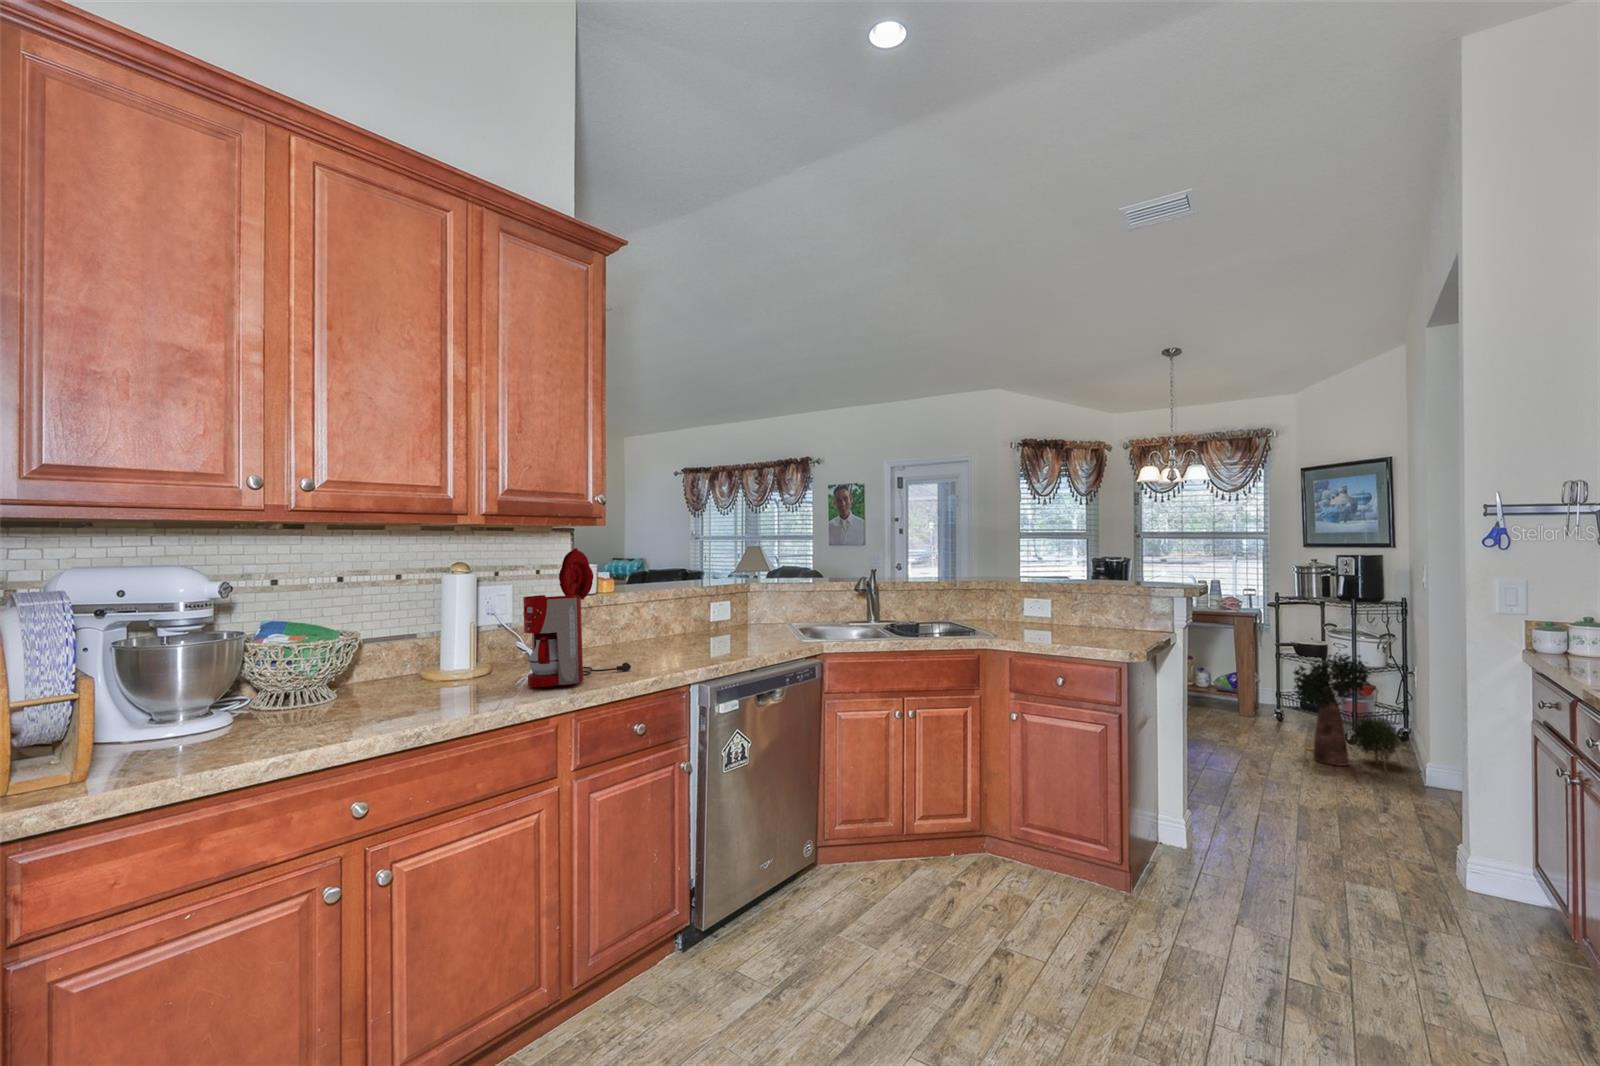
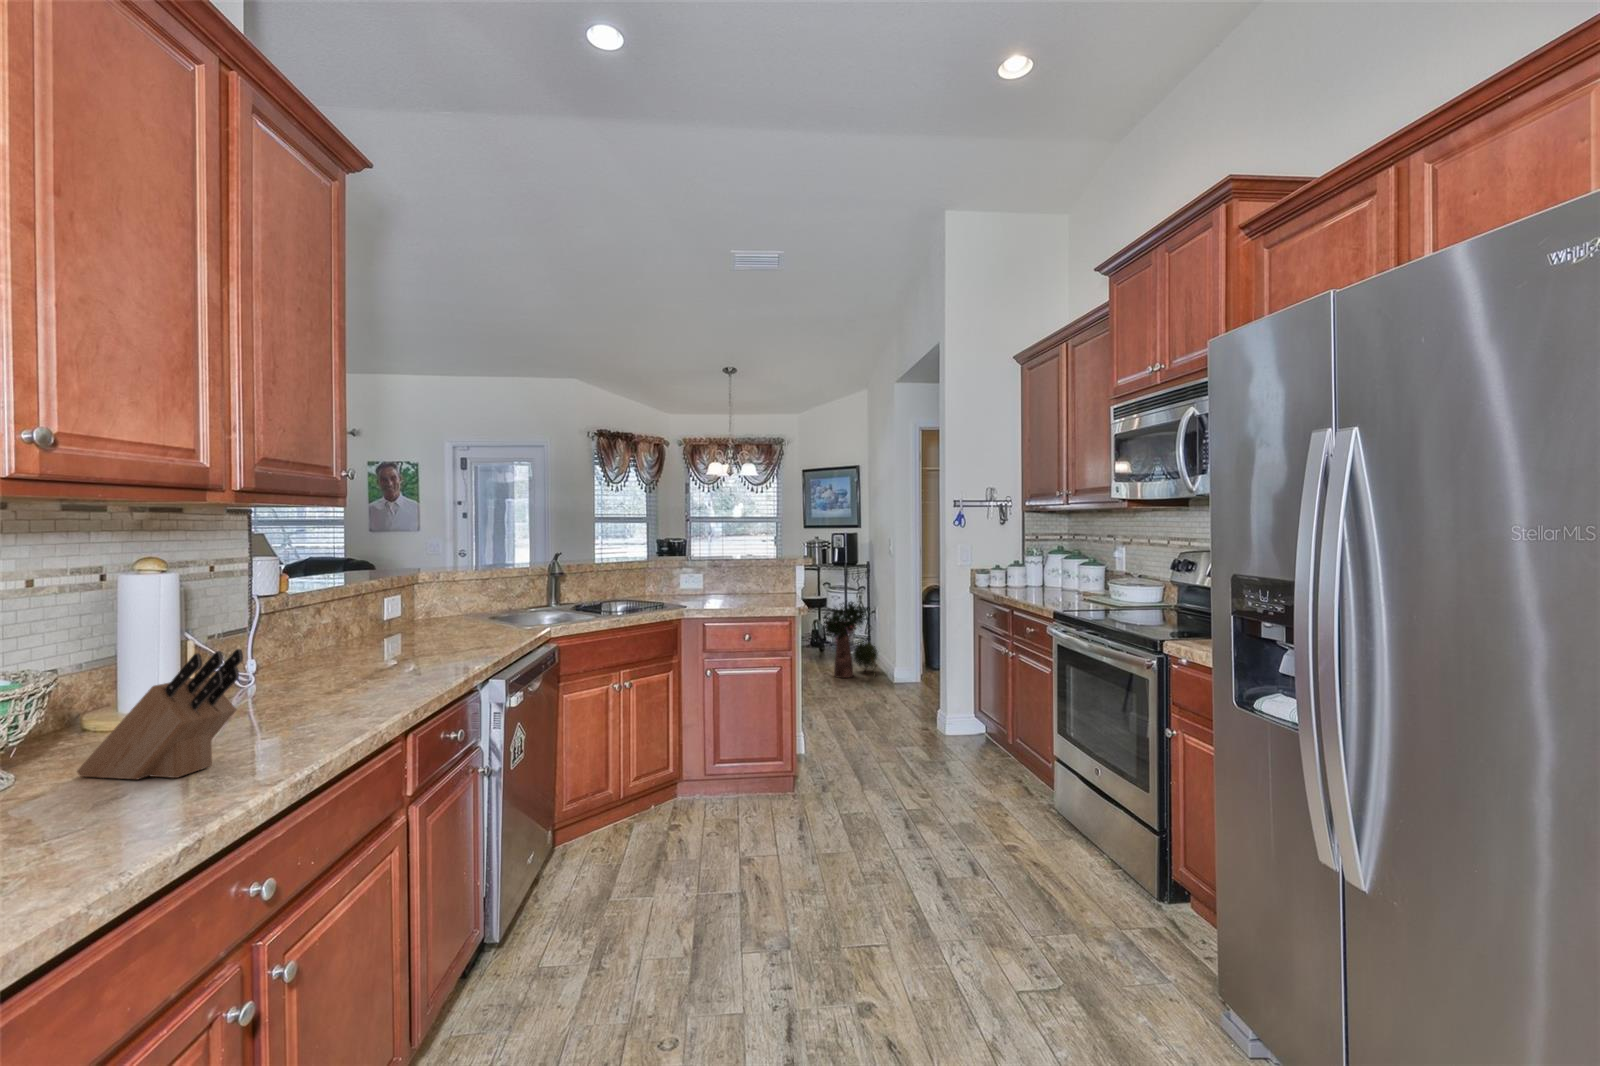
coffee maker: present [523,548,631,687] -> none [264,528,388,713]
knife block: none [392,635,444,717] -> present [77,649,243,779]

